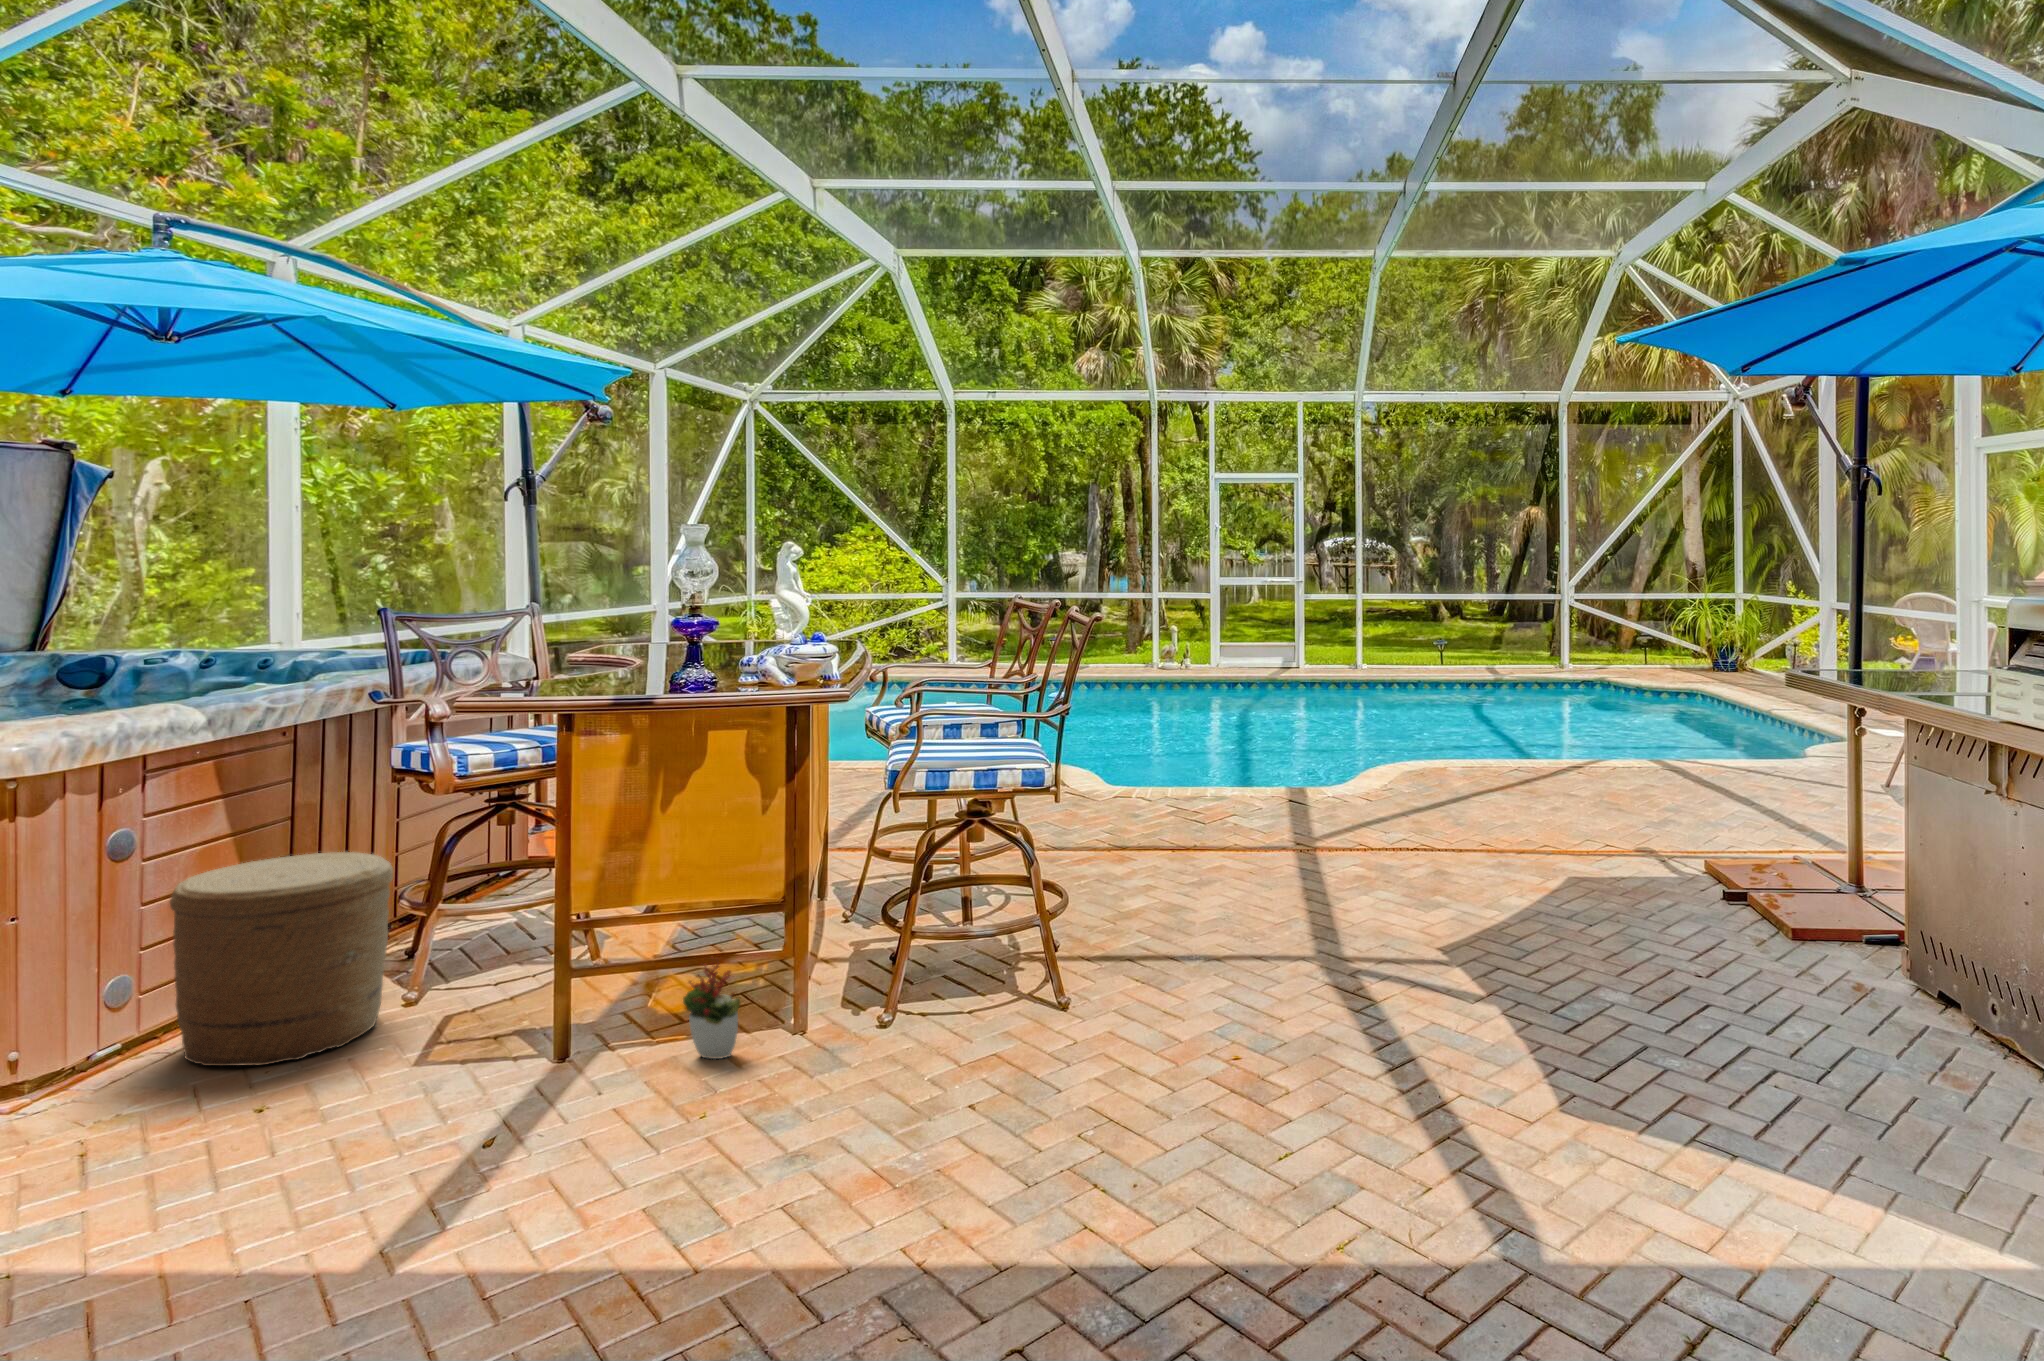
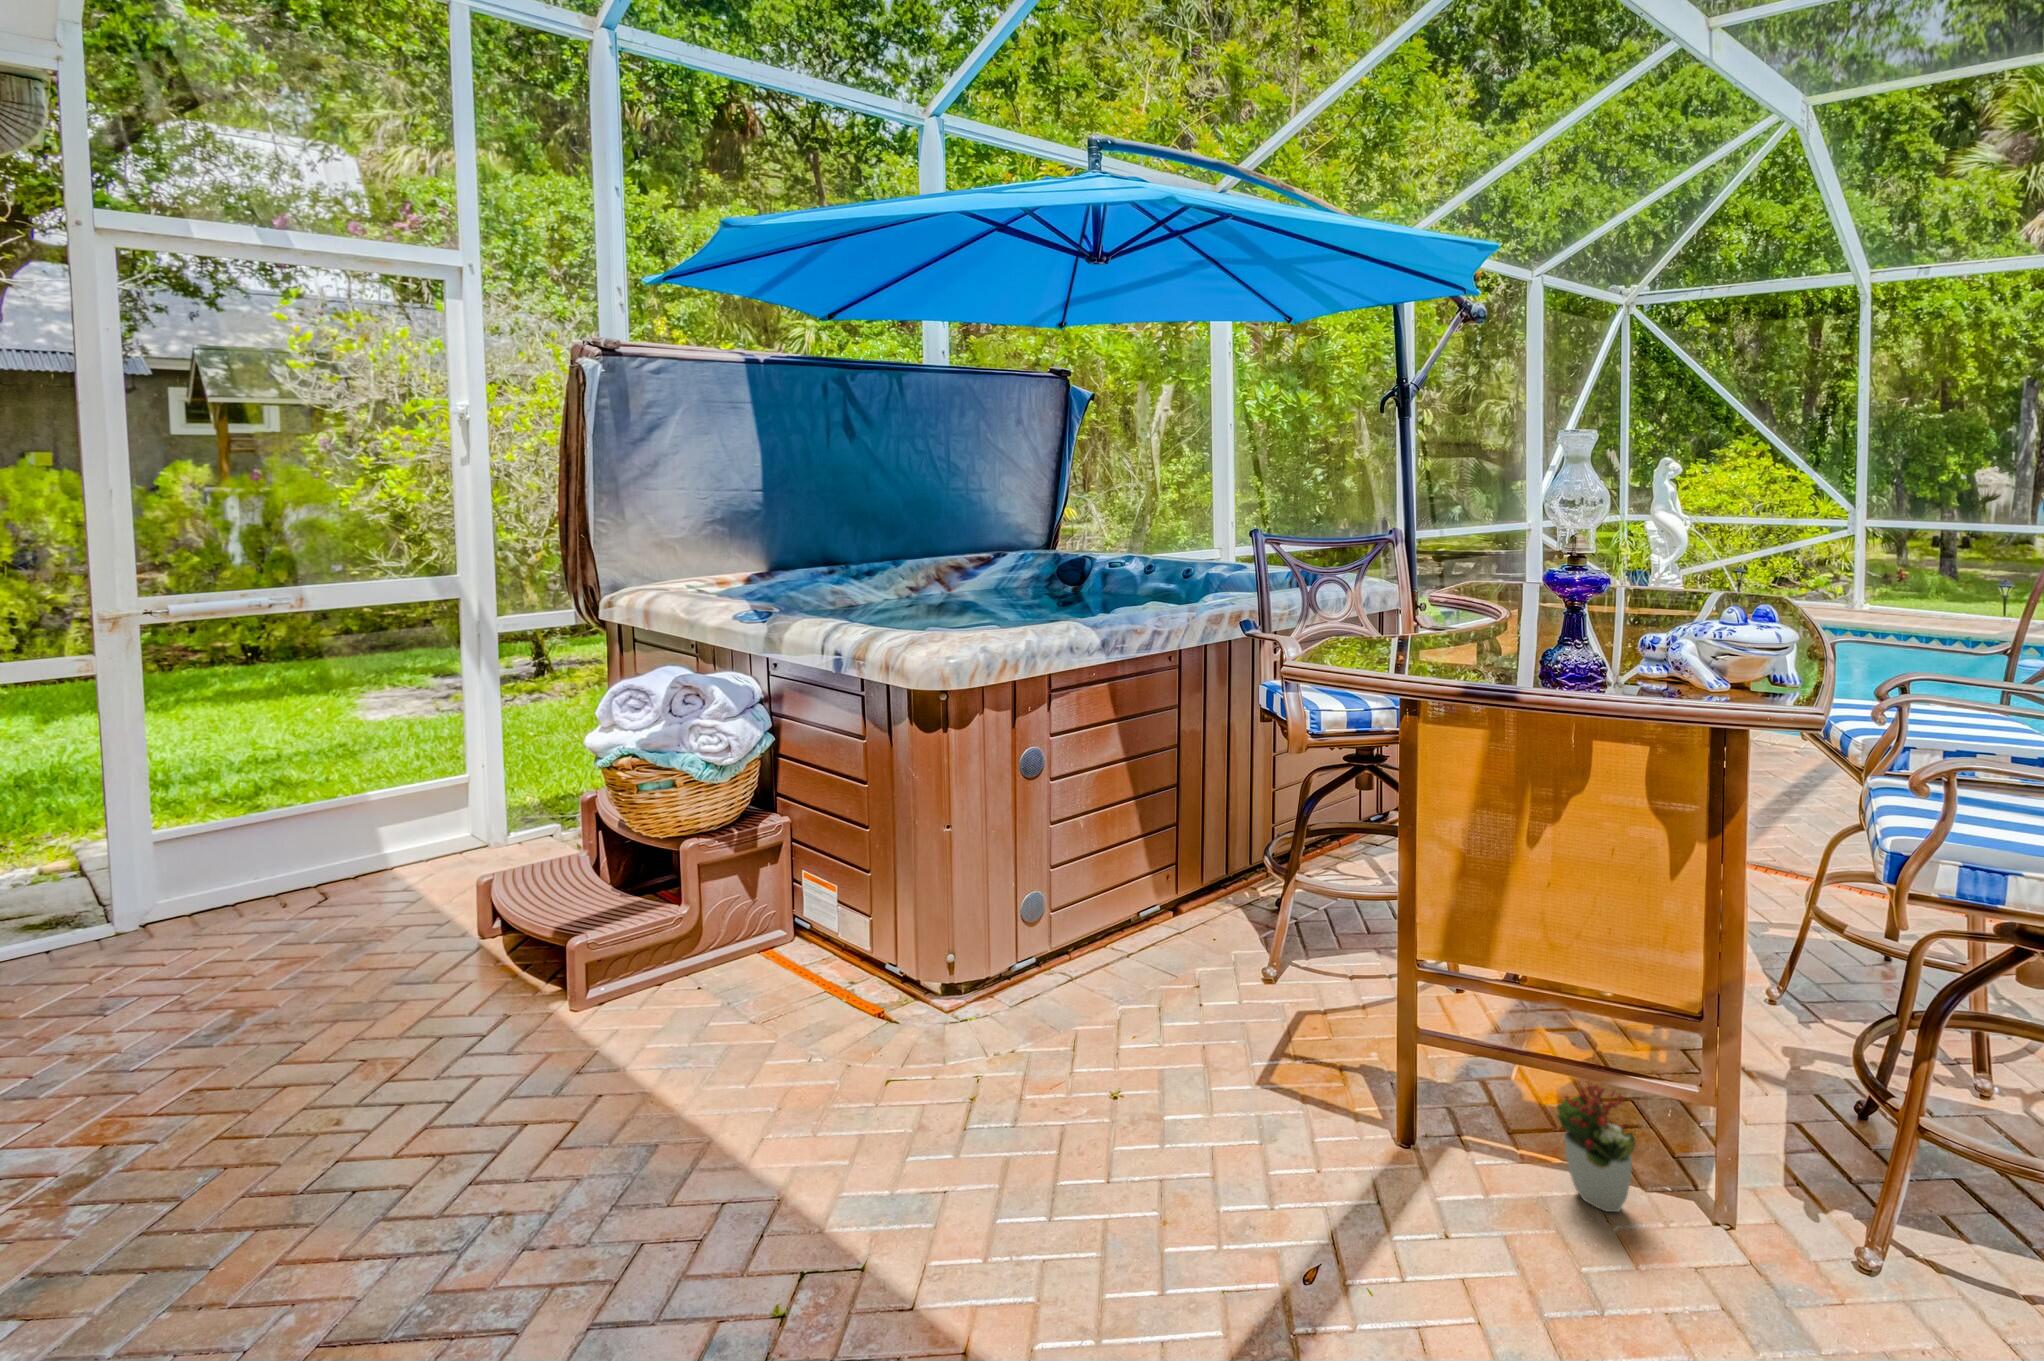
woven basket: present [170,852,393,1066] -> none [1064,792,1254,1027]

